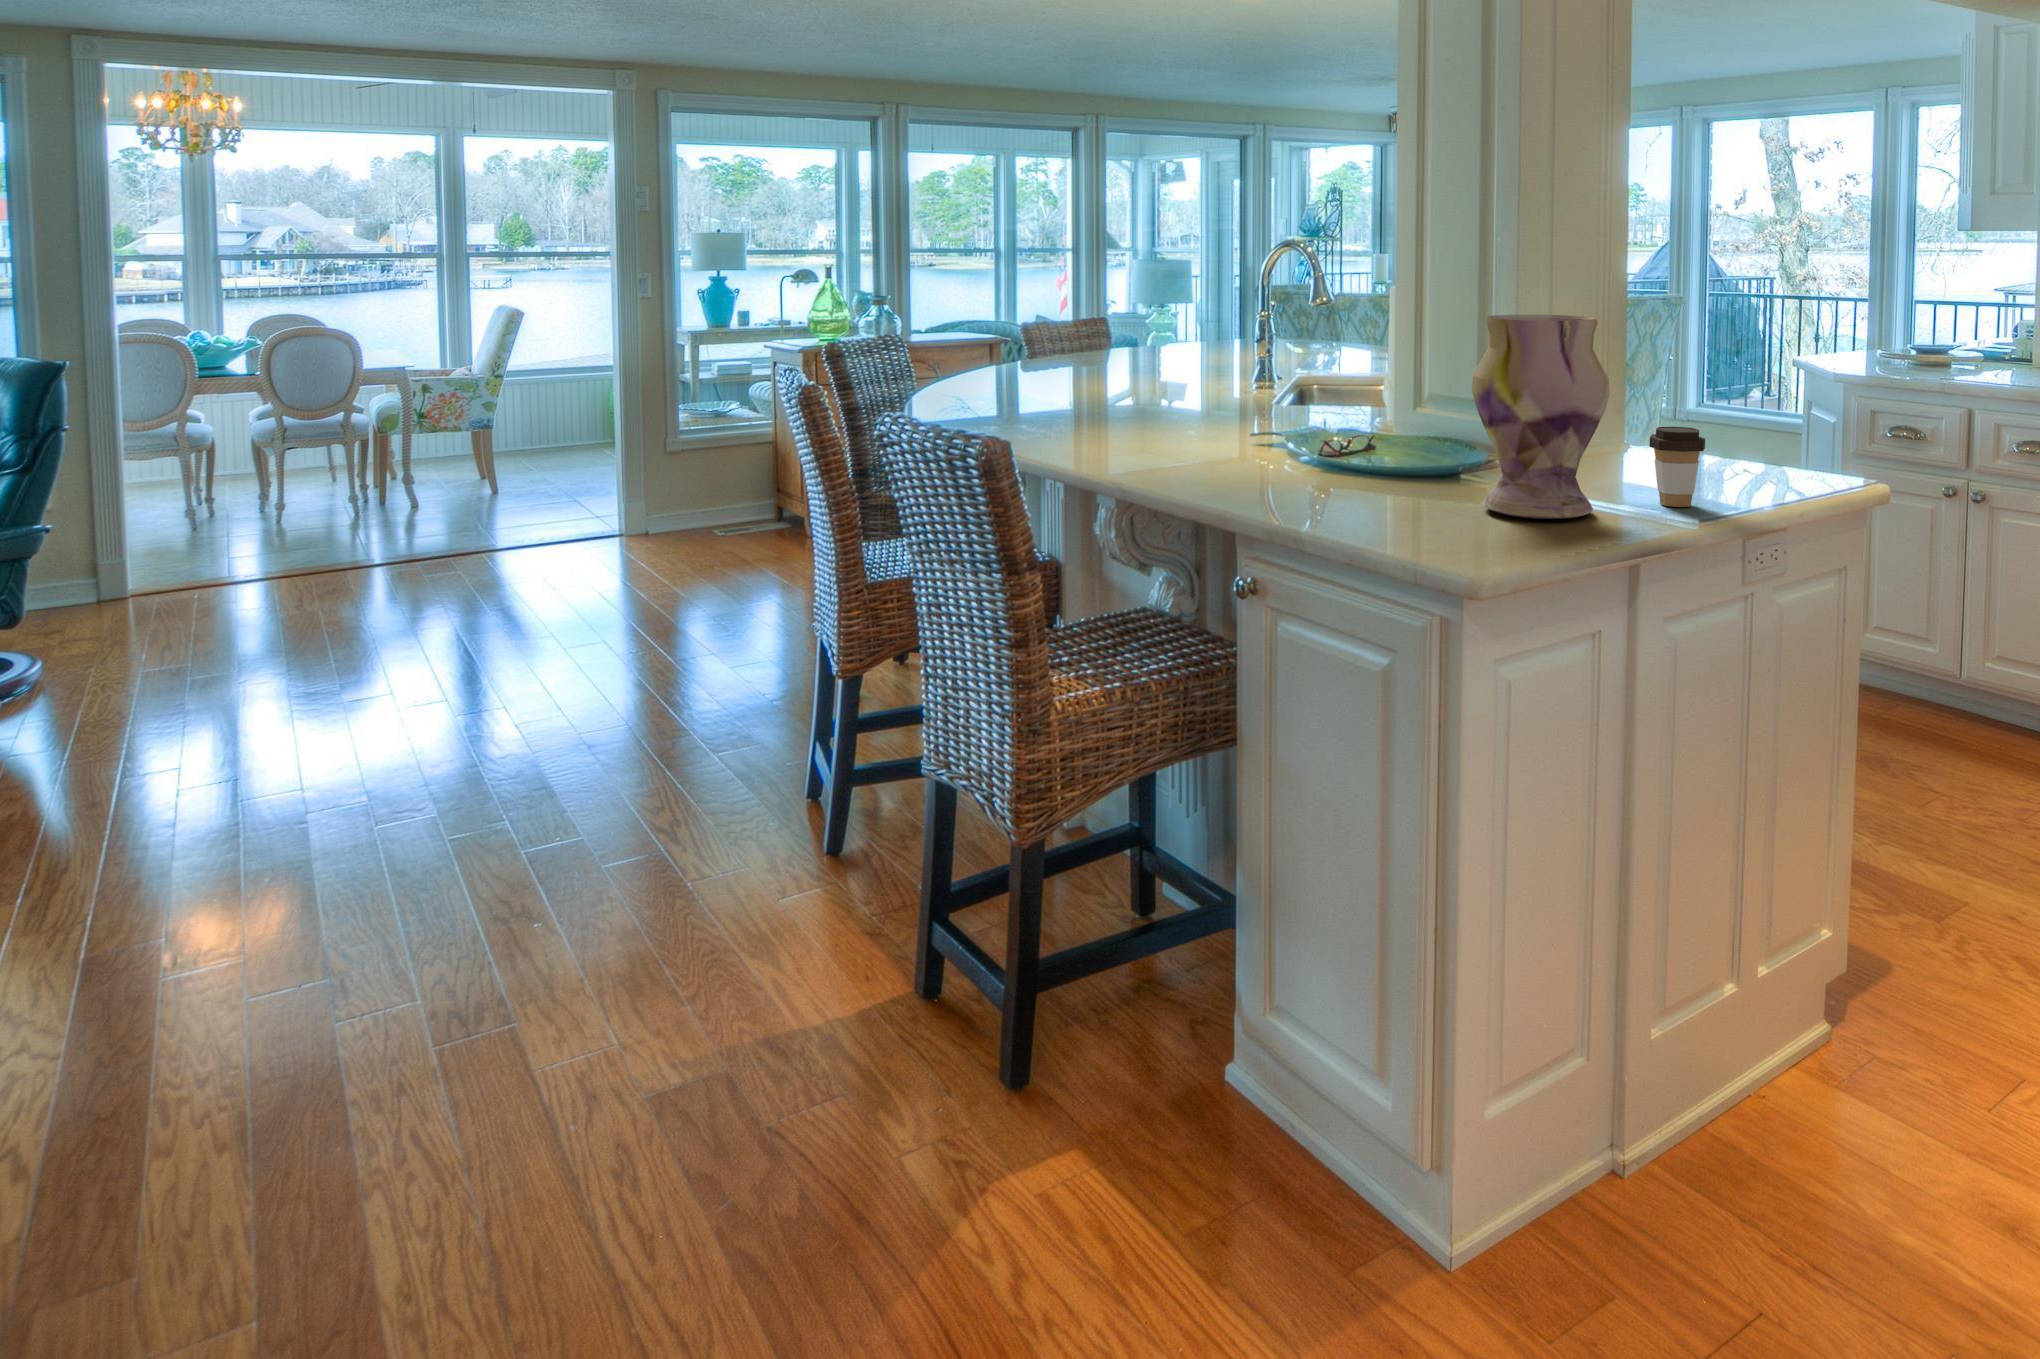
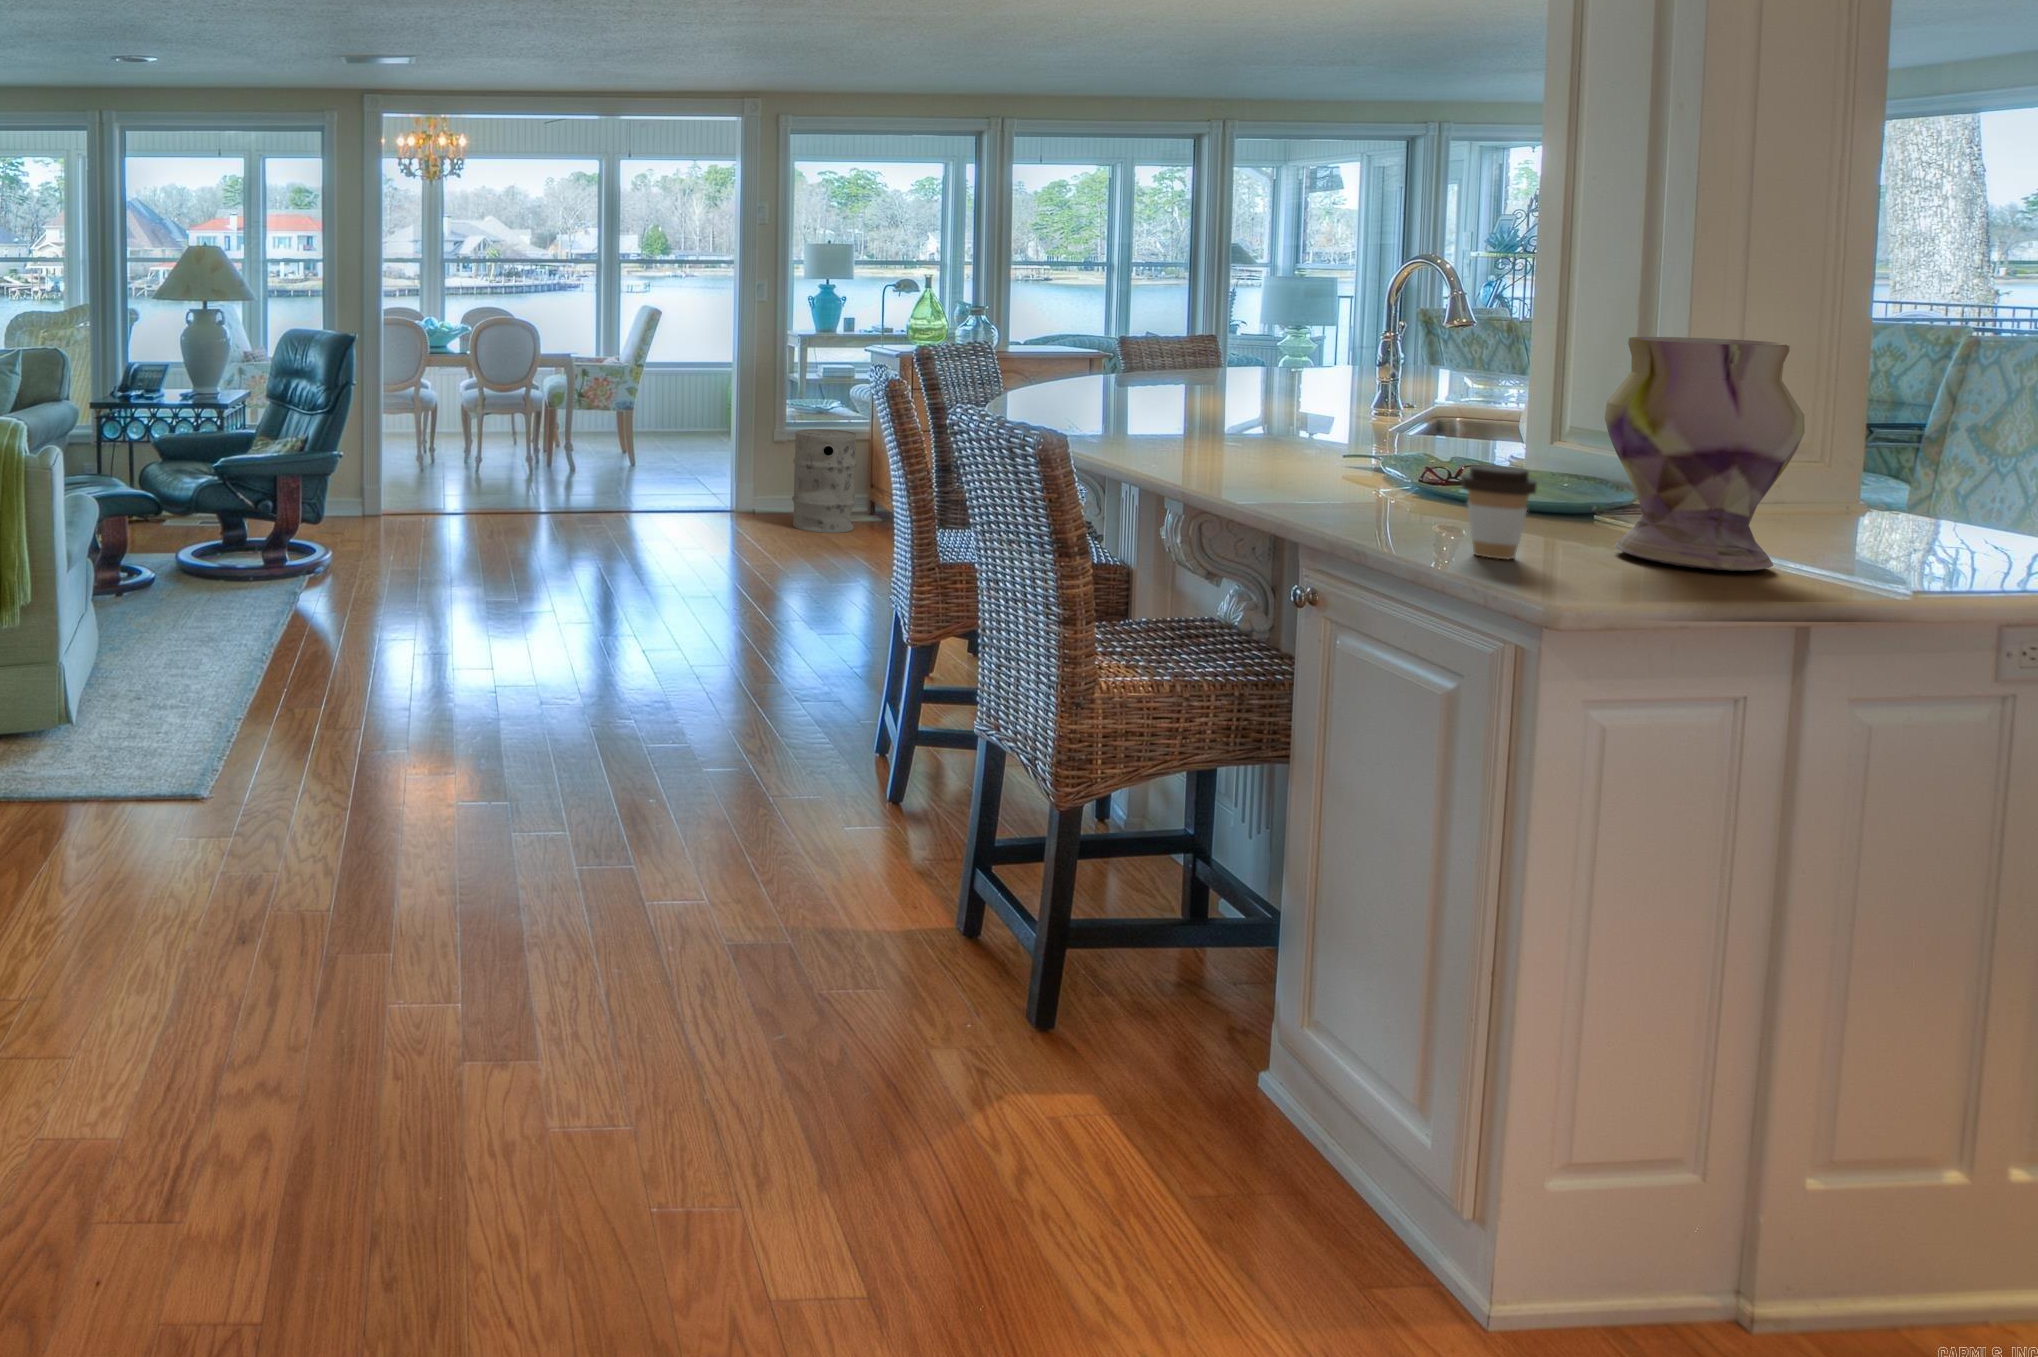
coffee cup: present [1649,427,1705,507] -> present [1461,465,1537,559]
trash can: none [691,430,762,538] -> present [792,429,857,533]

